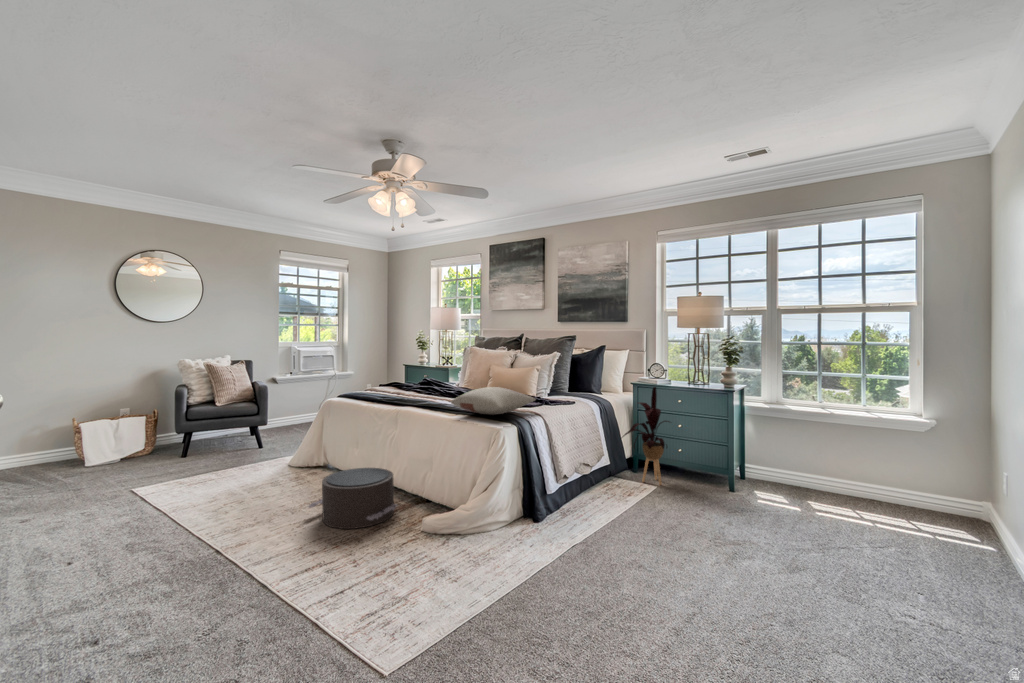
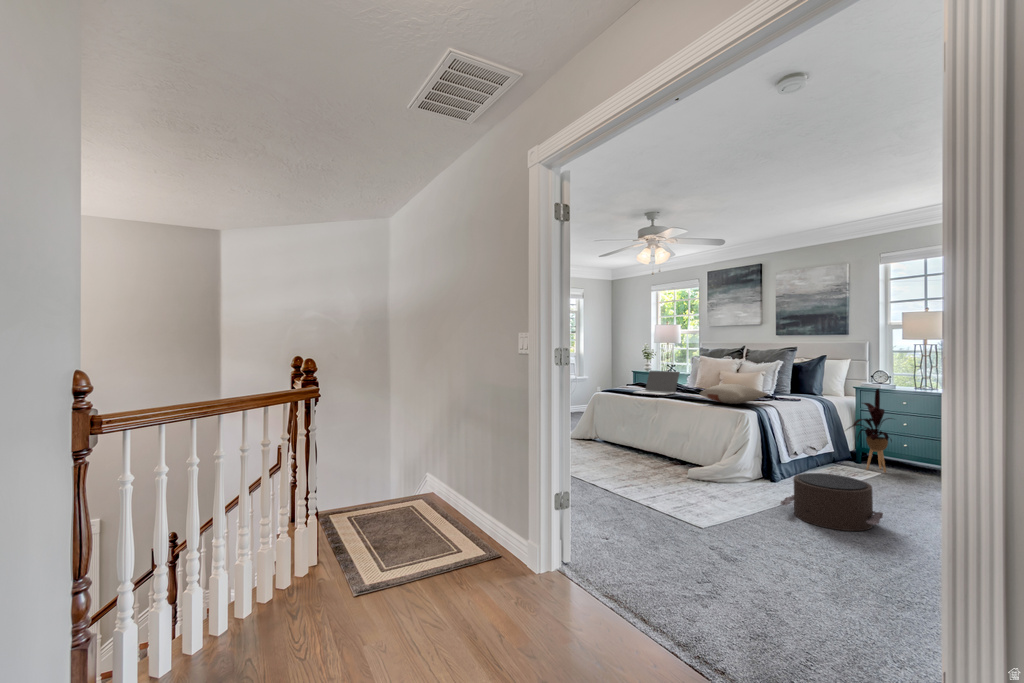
laptop: none [376,368,438,403] -> present [634,371,679,395]
pouf: present [308,468,397,529] -> present [780,473,883,531]

